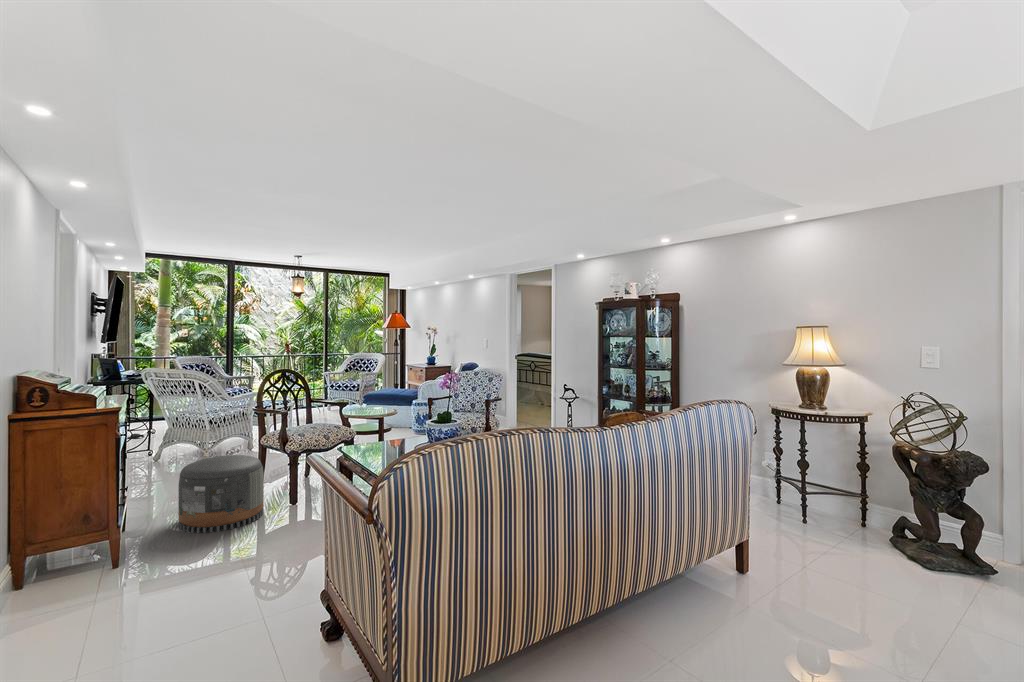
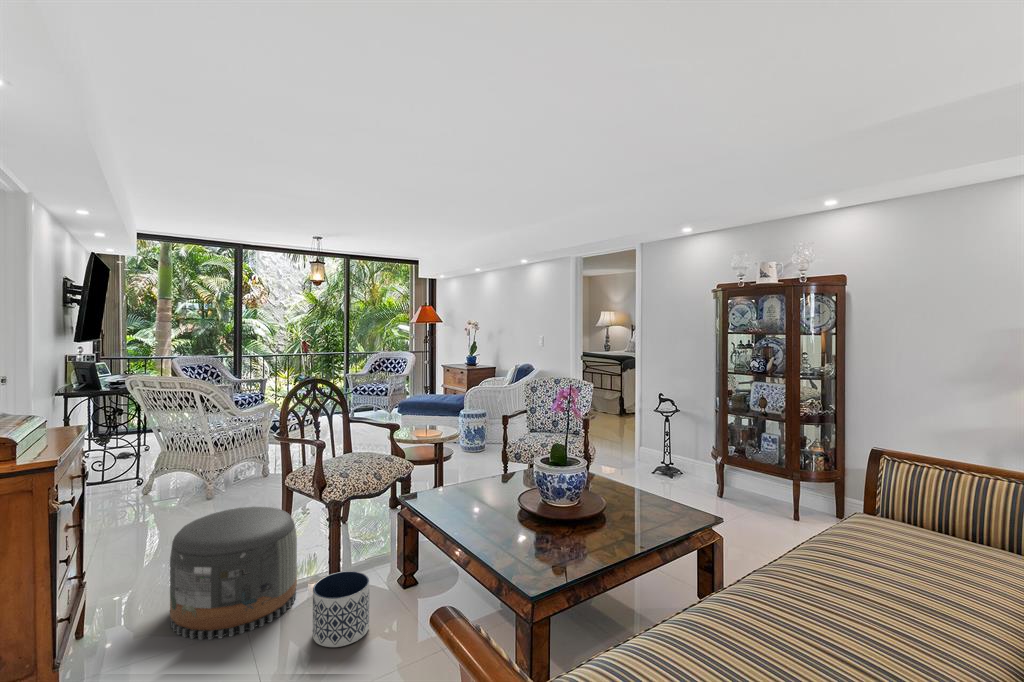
planter: none [270,493,308,536] -> present [313,571,369,647]

